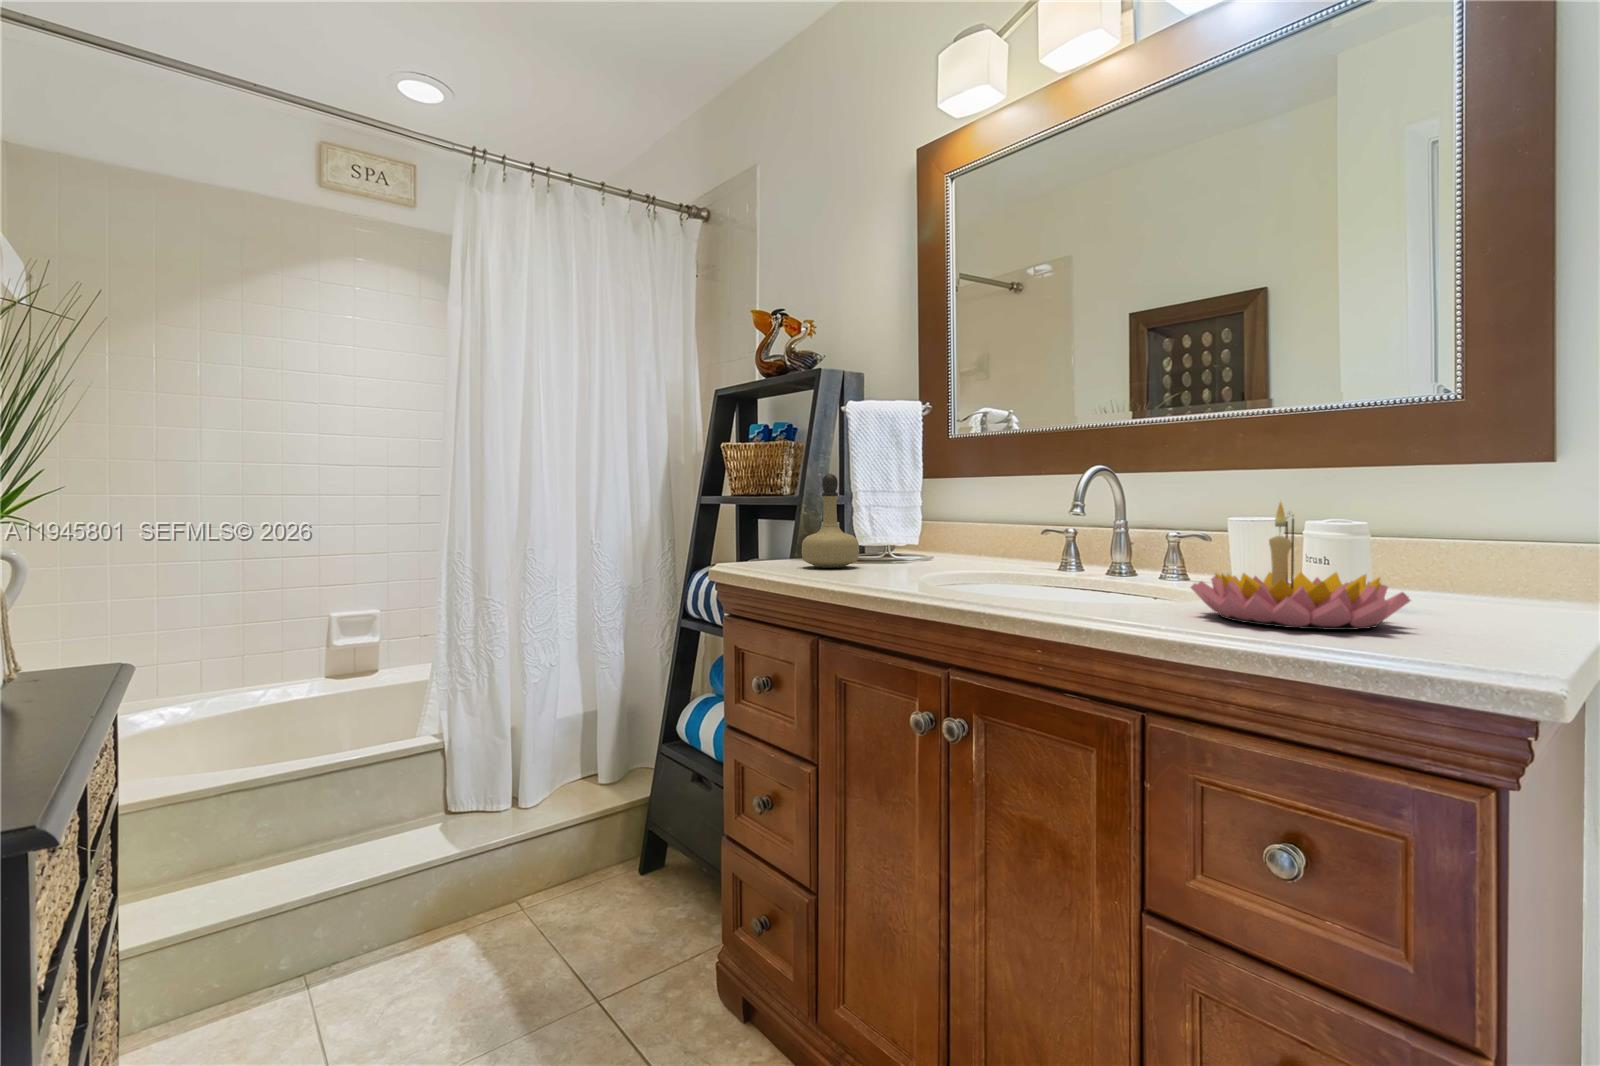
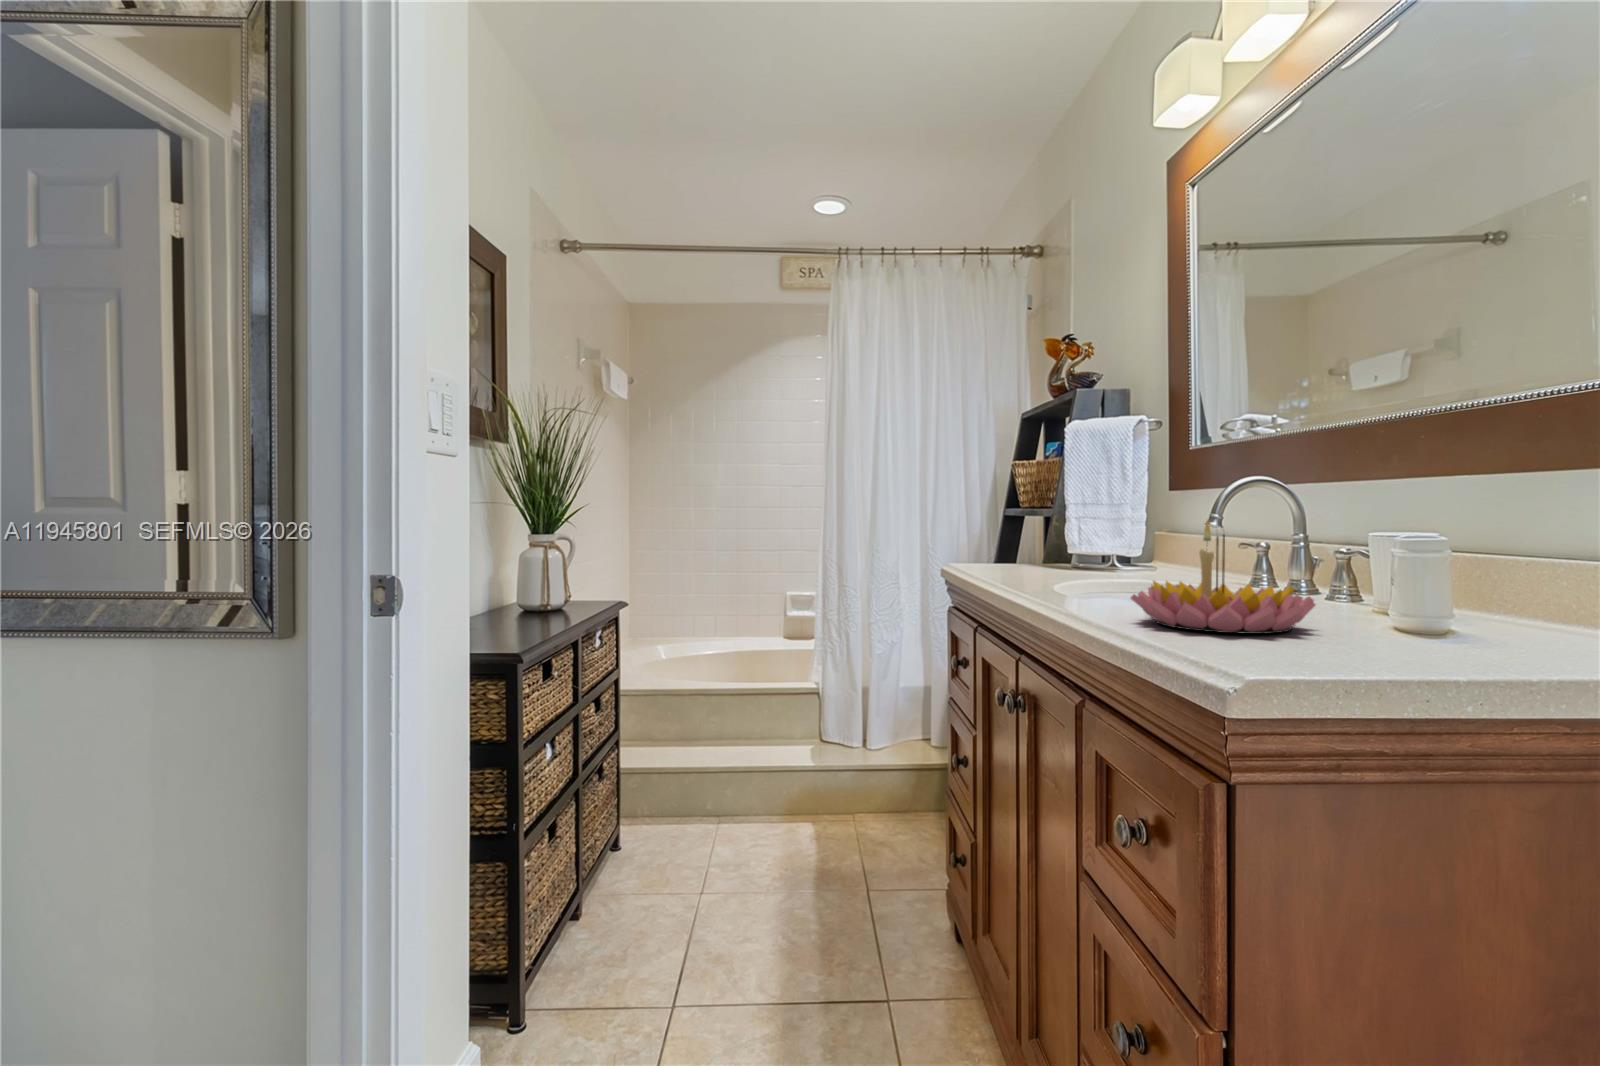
perfume bottle: present [802,474,859,568] -> none [1023,489,1077,572]

